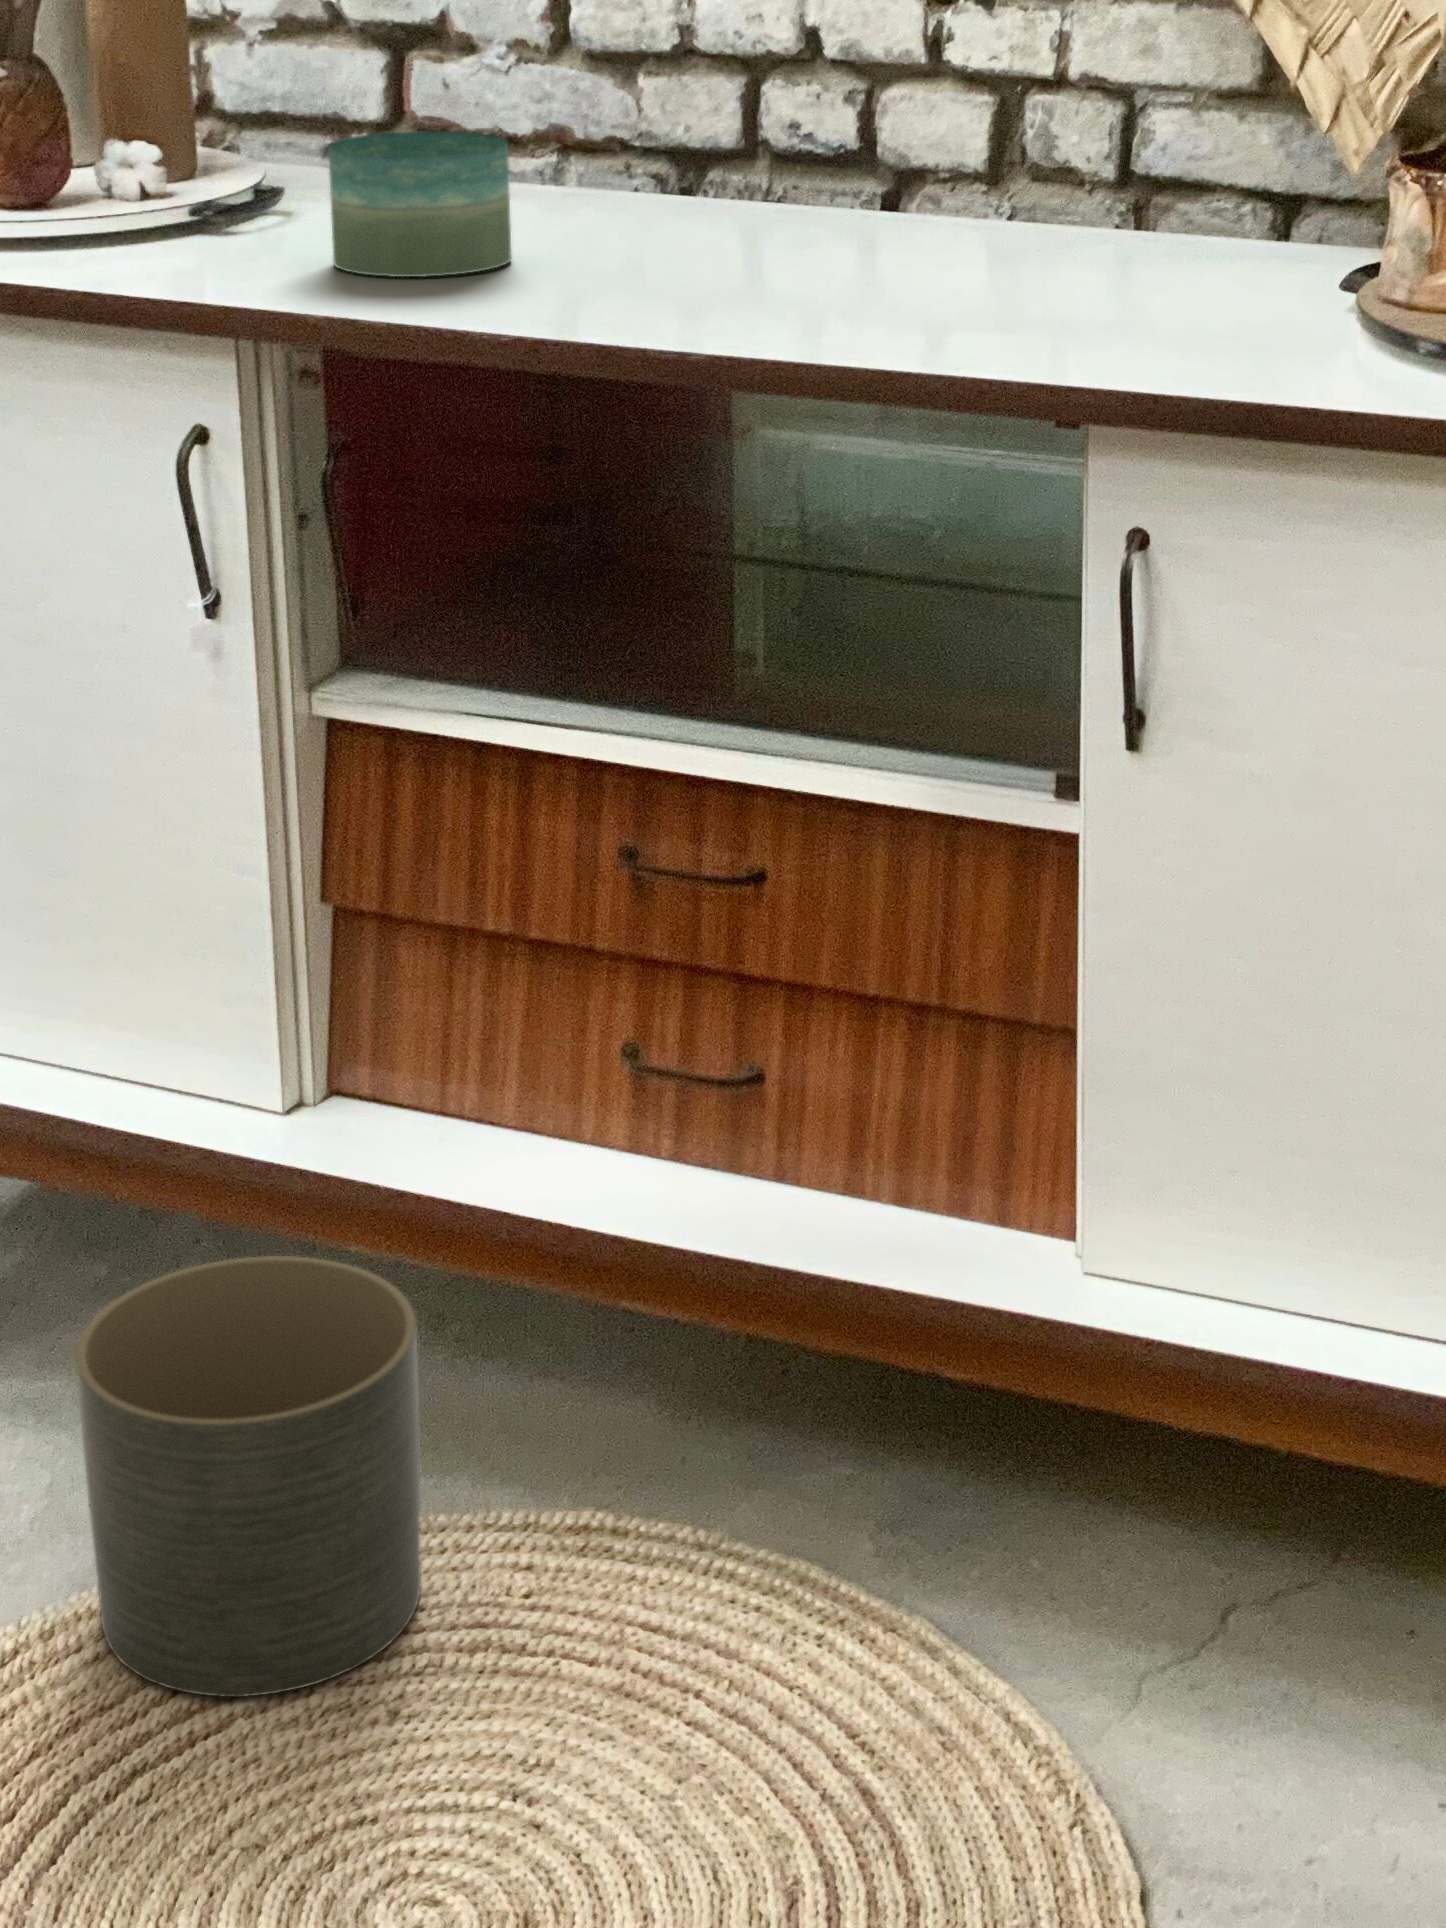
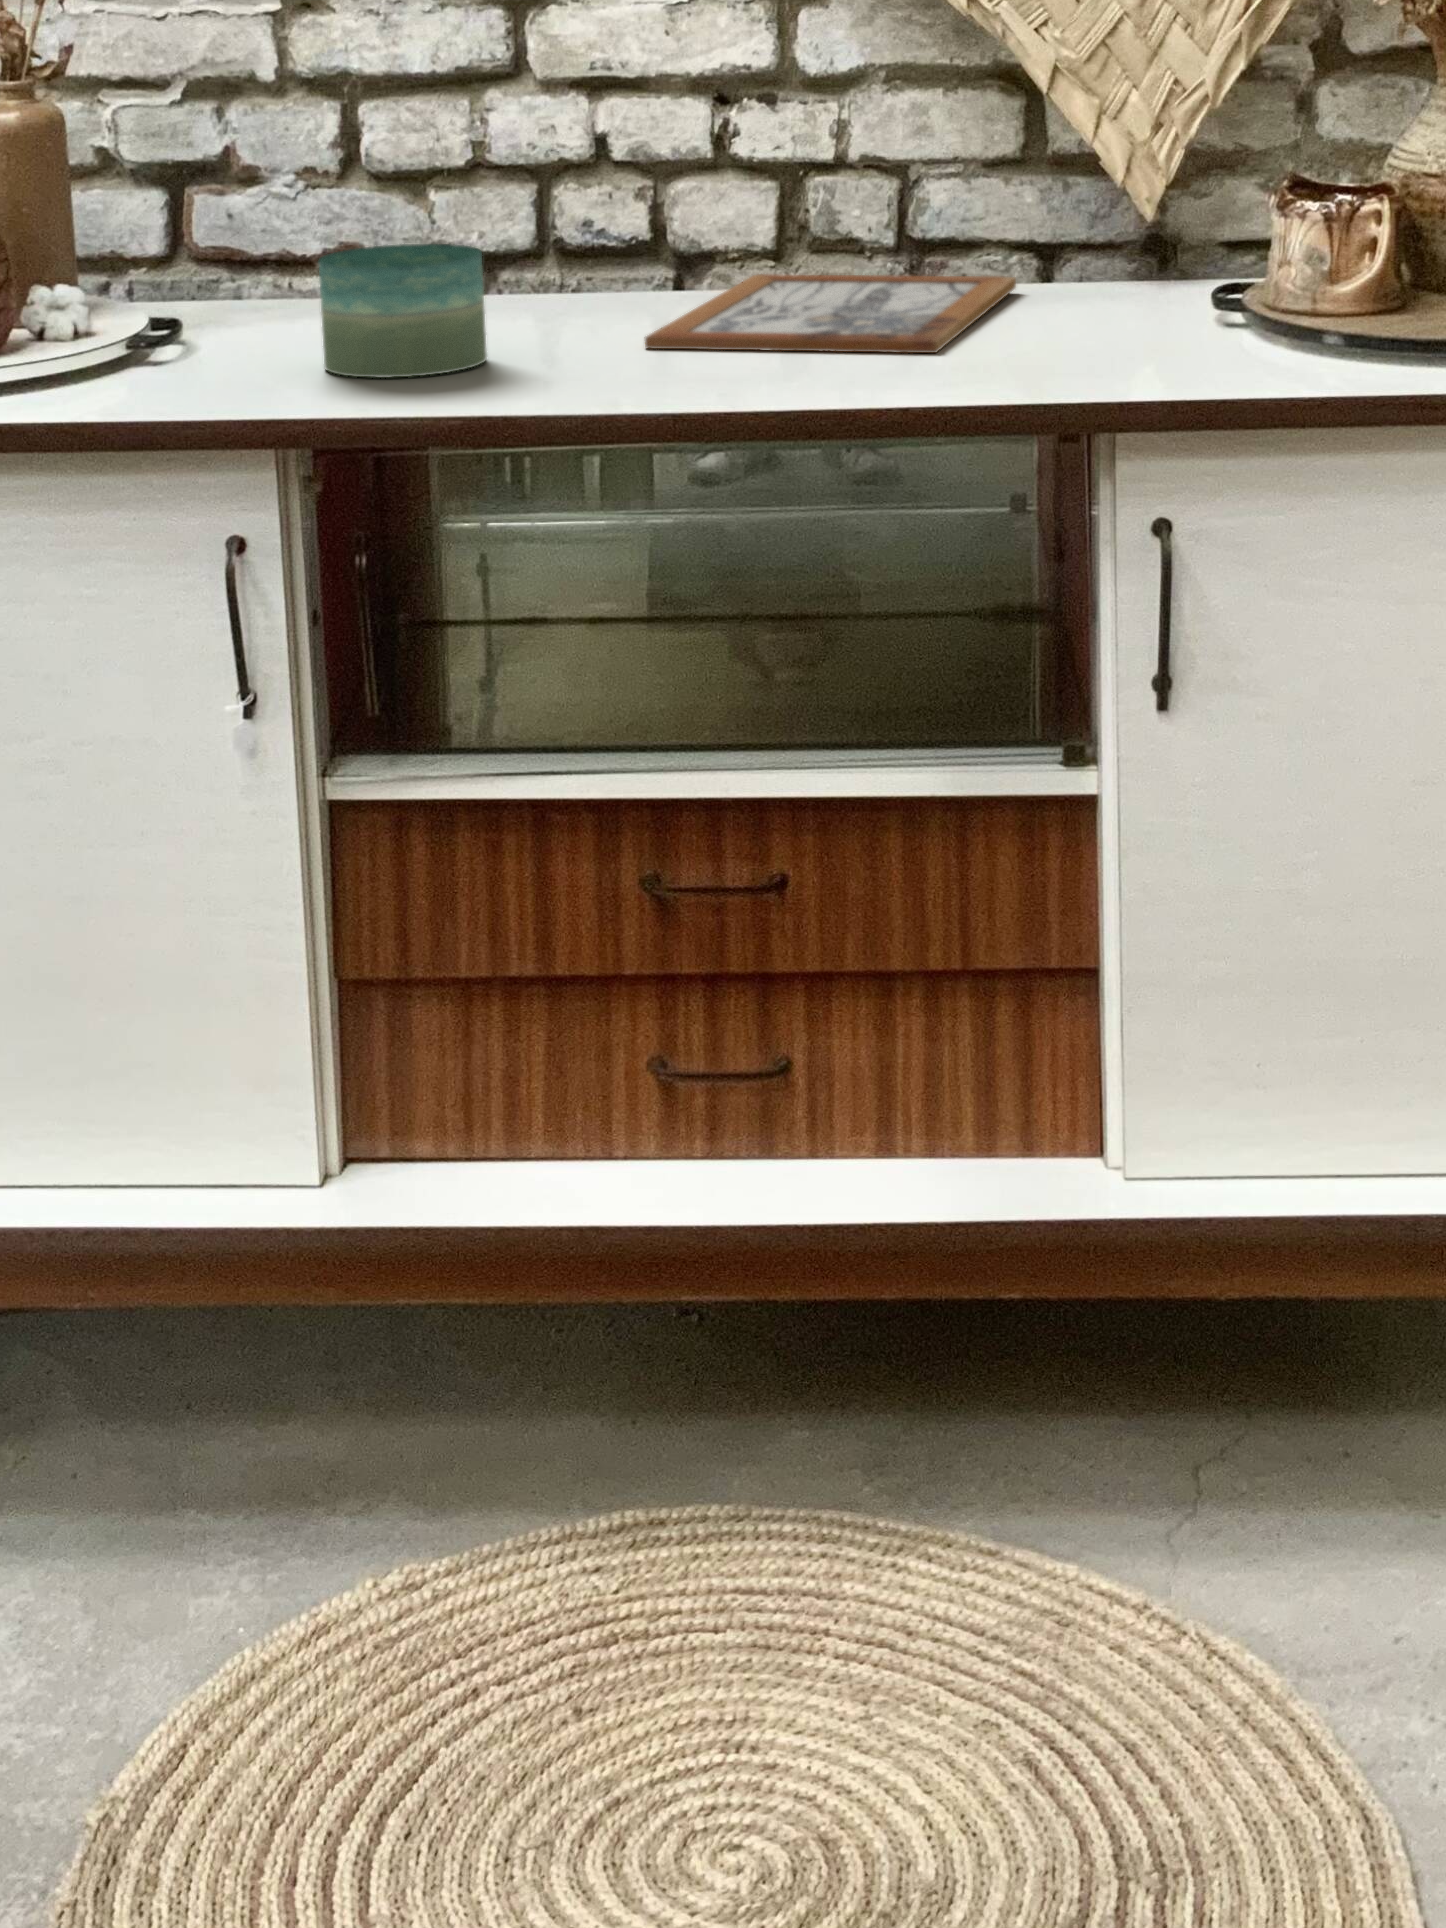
picture frame: none [687,195,1201,305] -> present [645,274,1016,353]
planter: present [76,1256,421,1697] -> none [222,1311,546,1733]

